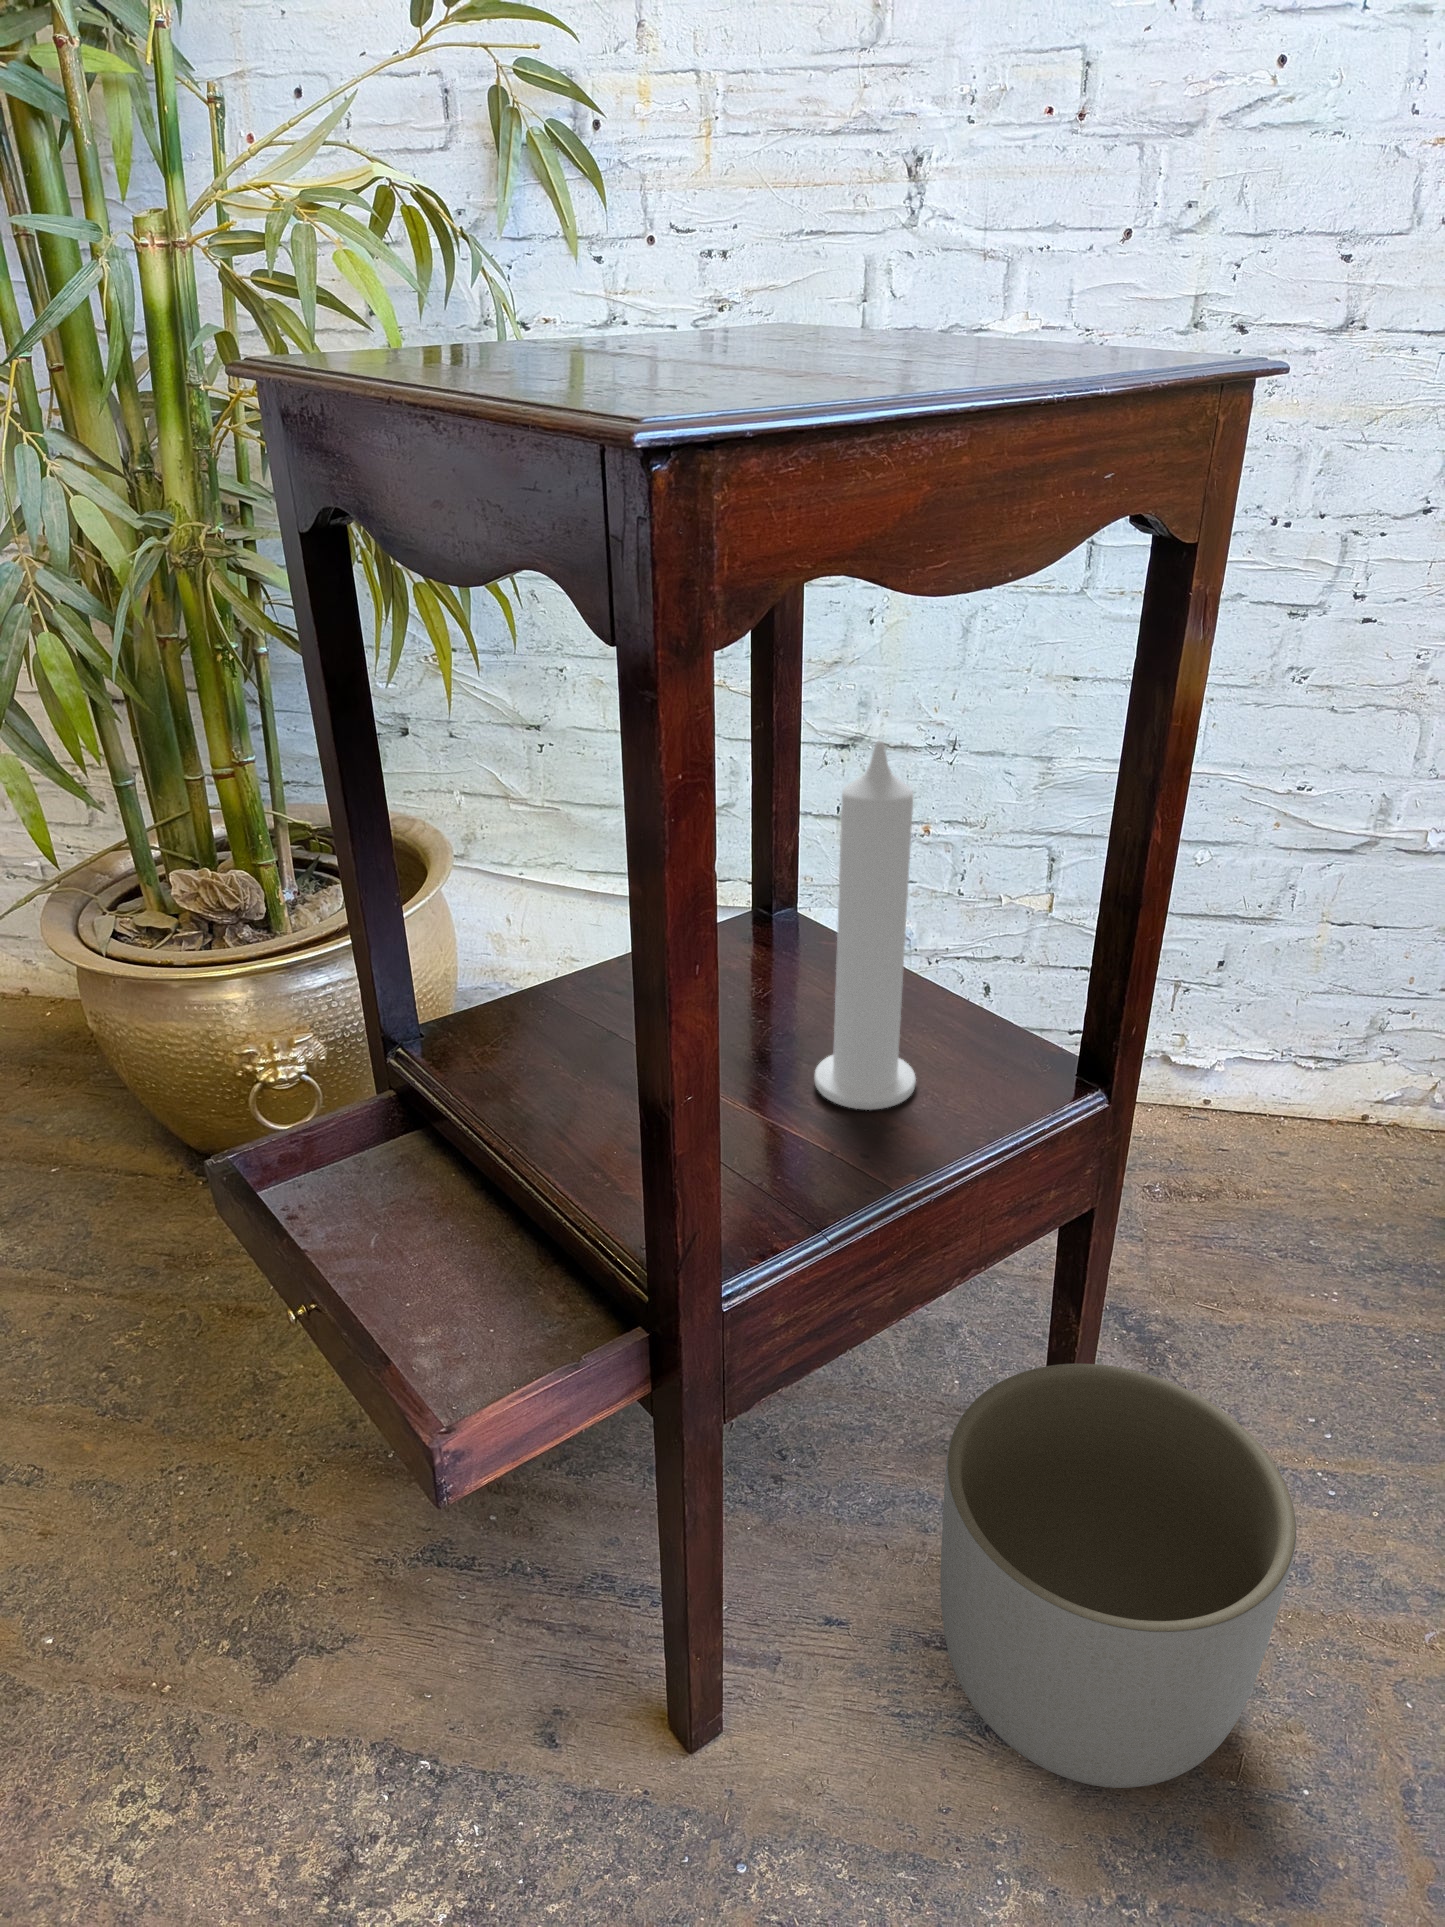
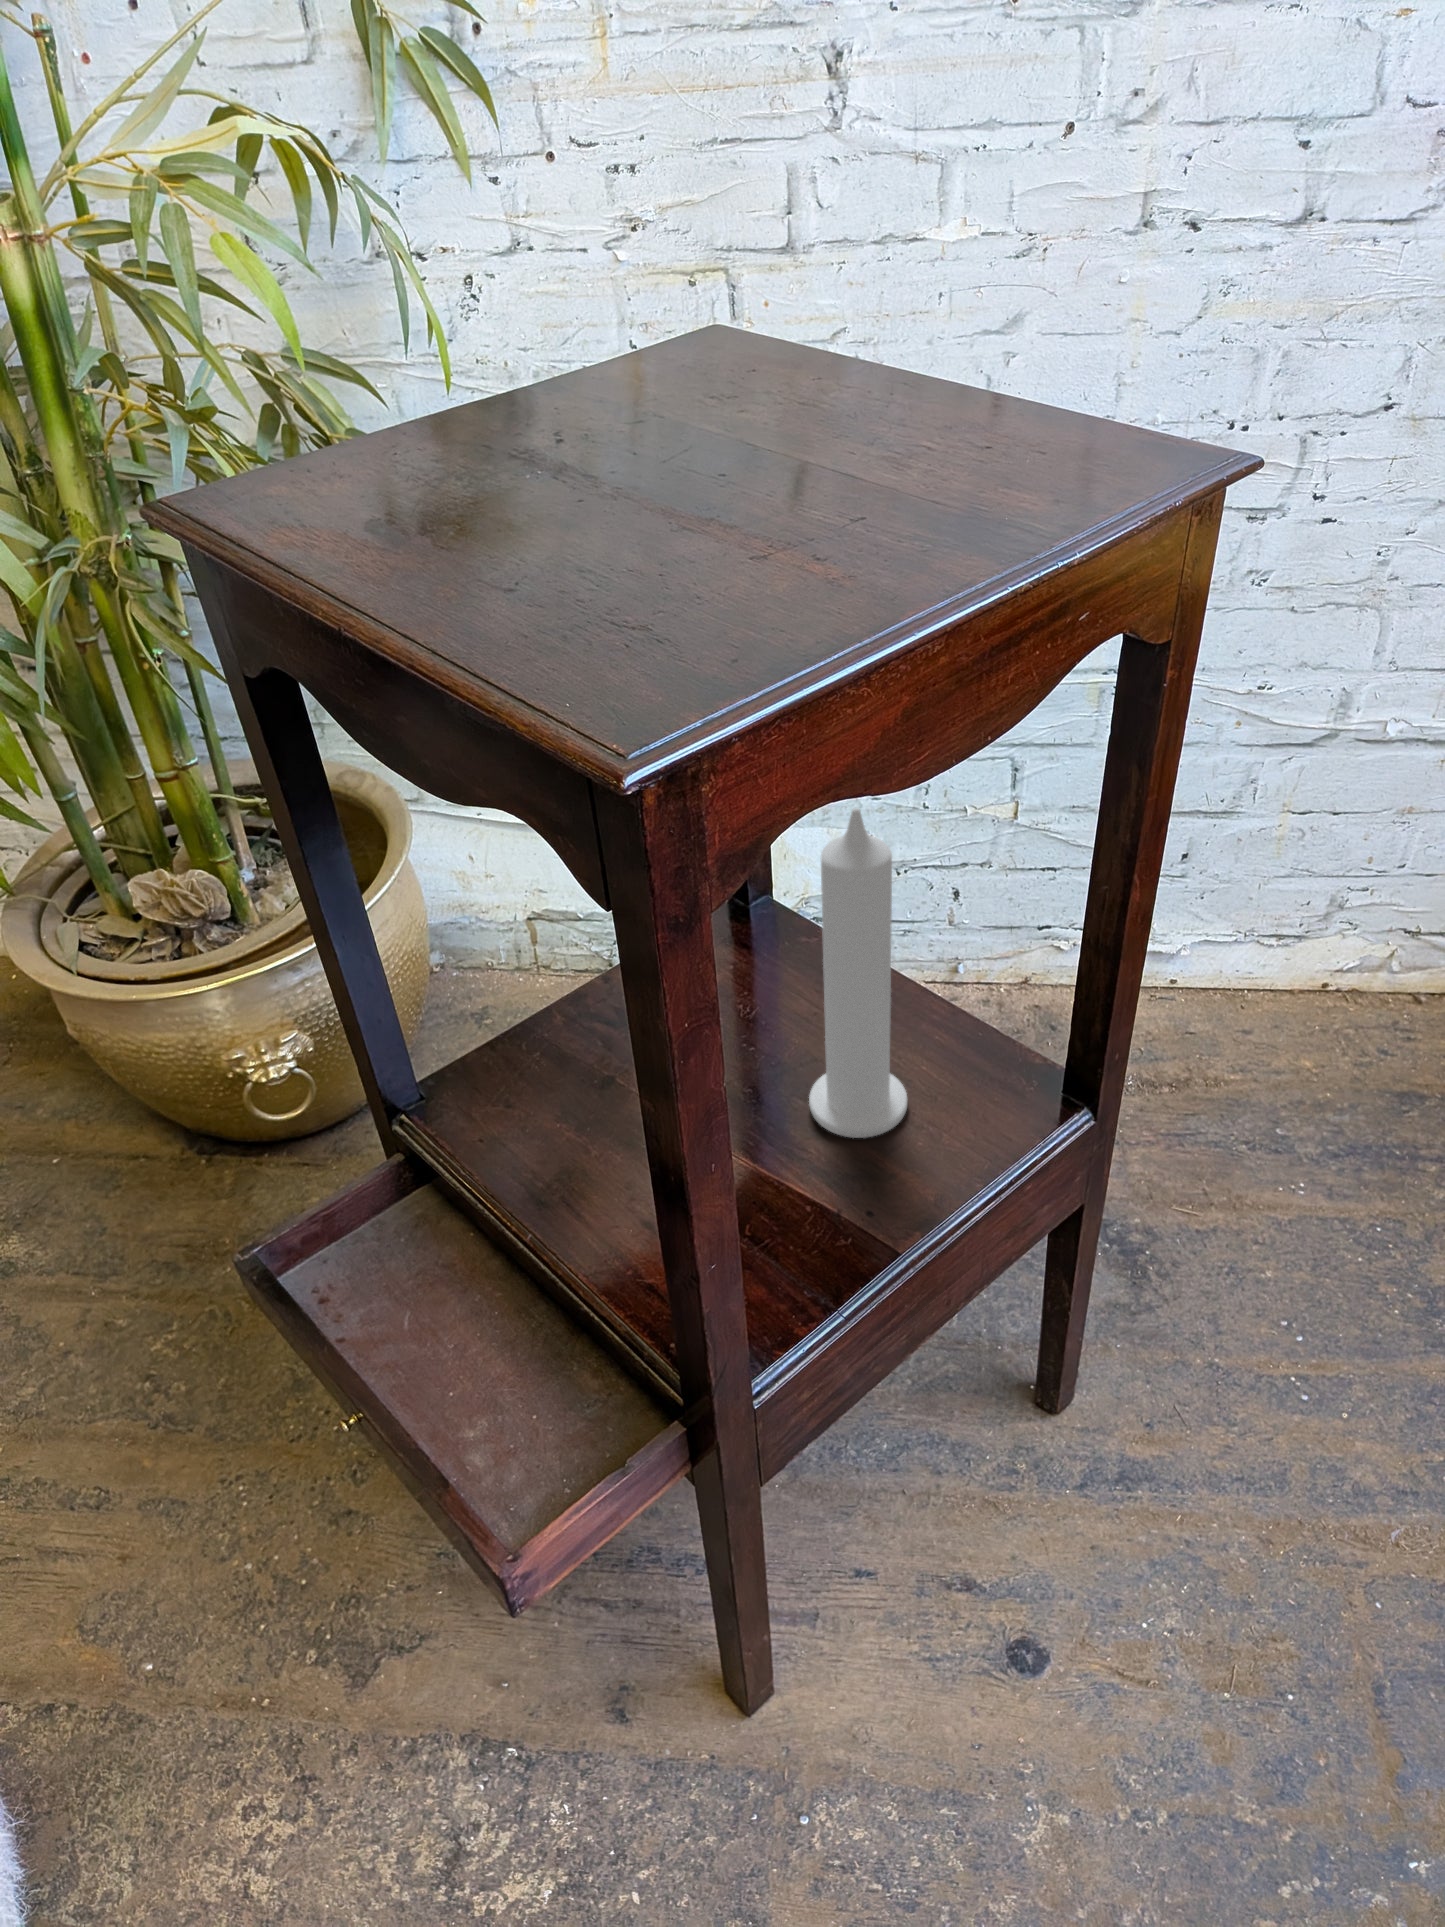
planter: present [940,1364,1296,1788] -> none [960,1343,1281,1717]

